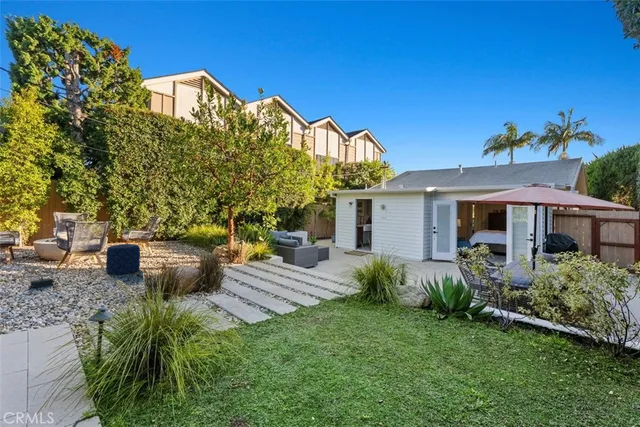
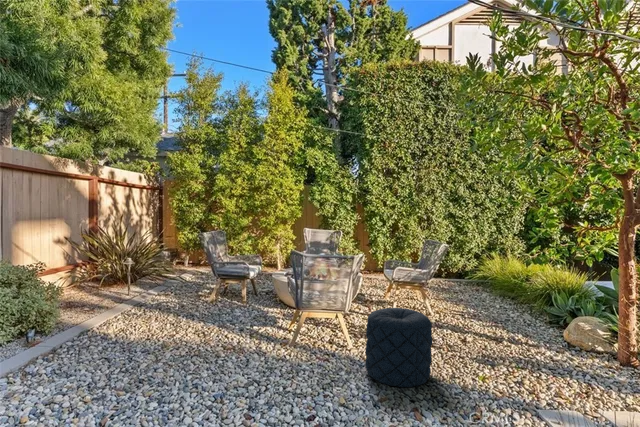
decorative plant: present [23,267,54,288] -> none [223,354,279,407]

